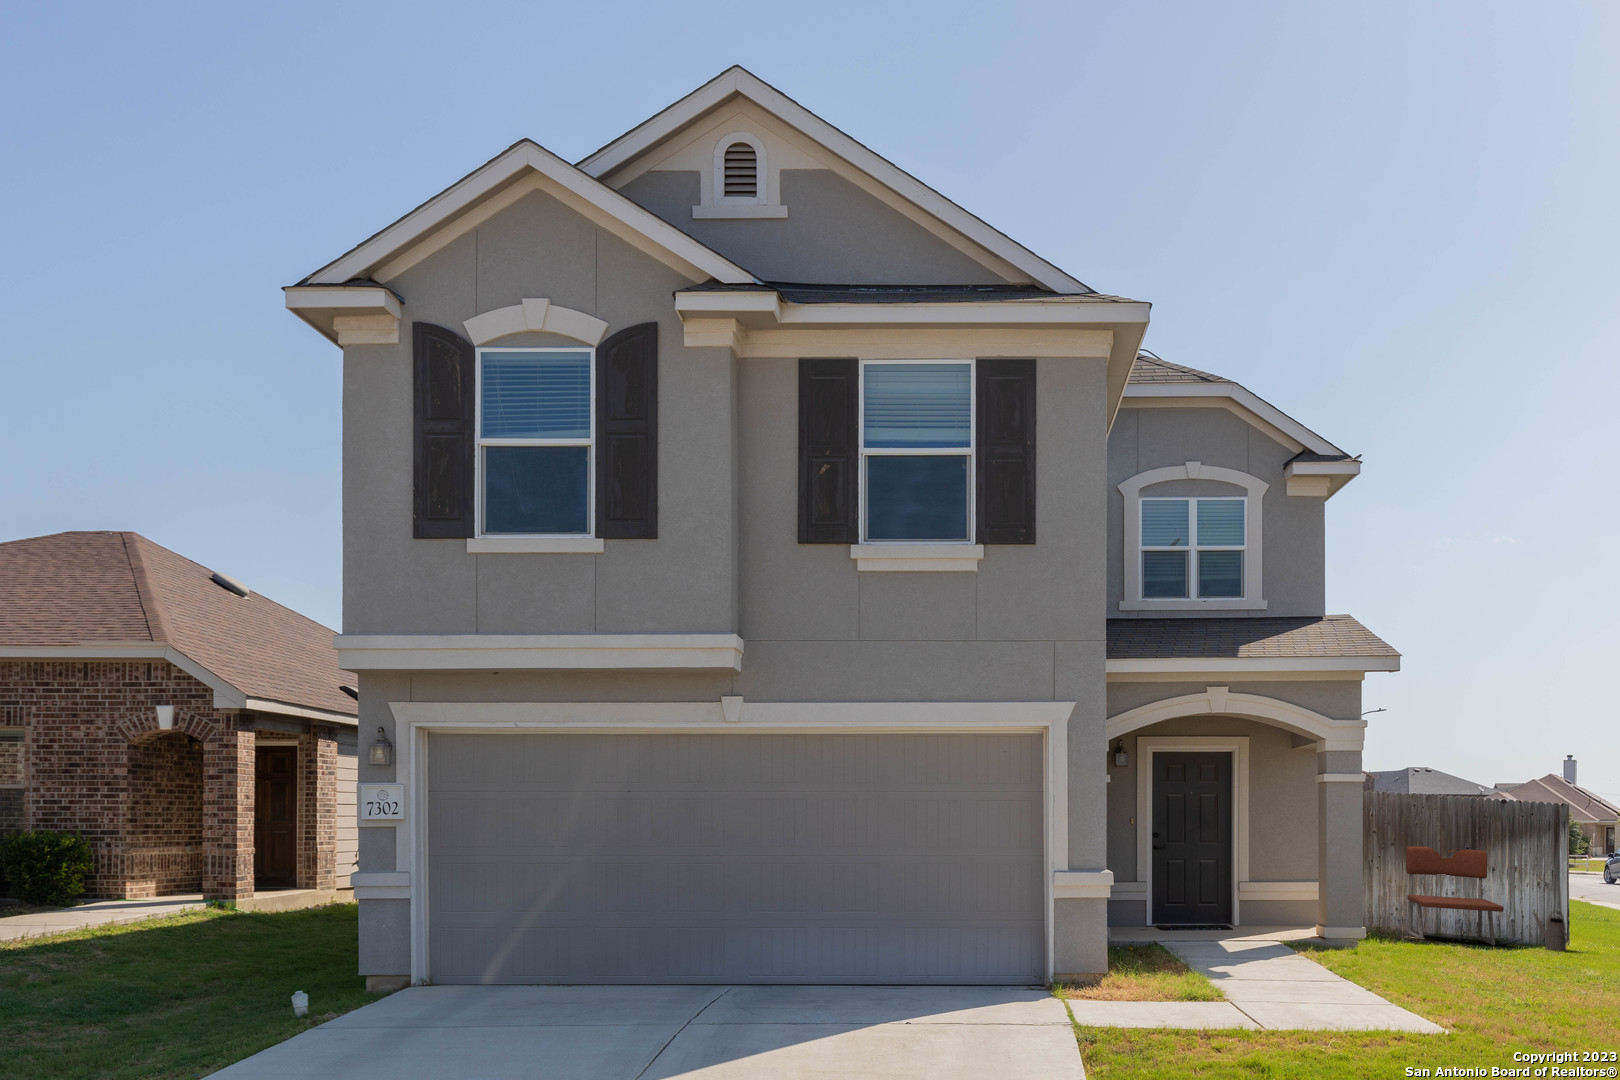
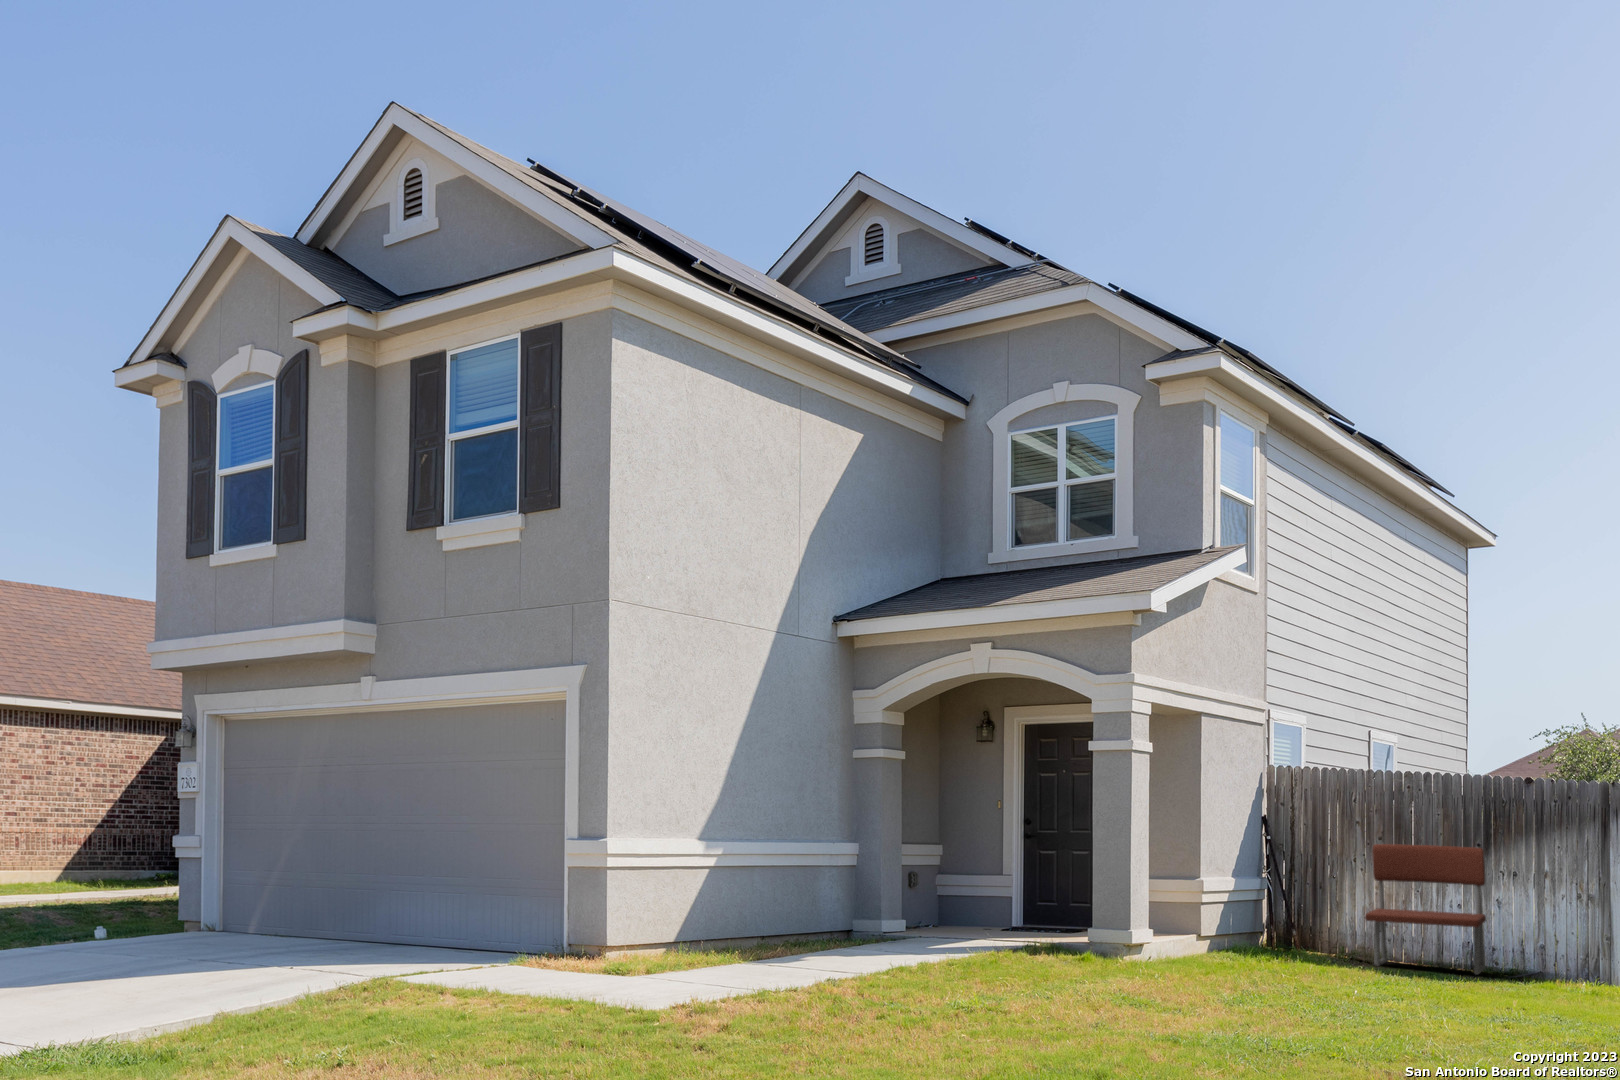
watering can: present [1533,910,1569,952] -> none [1566,928,1598,987]

